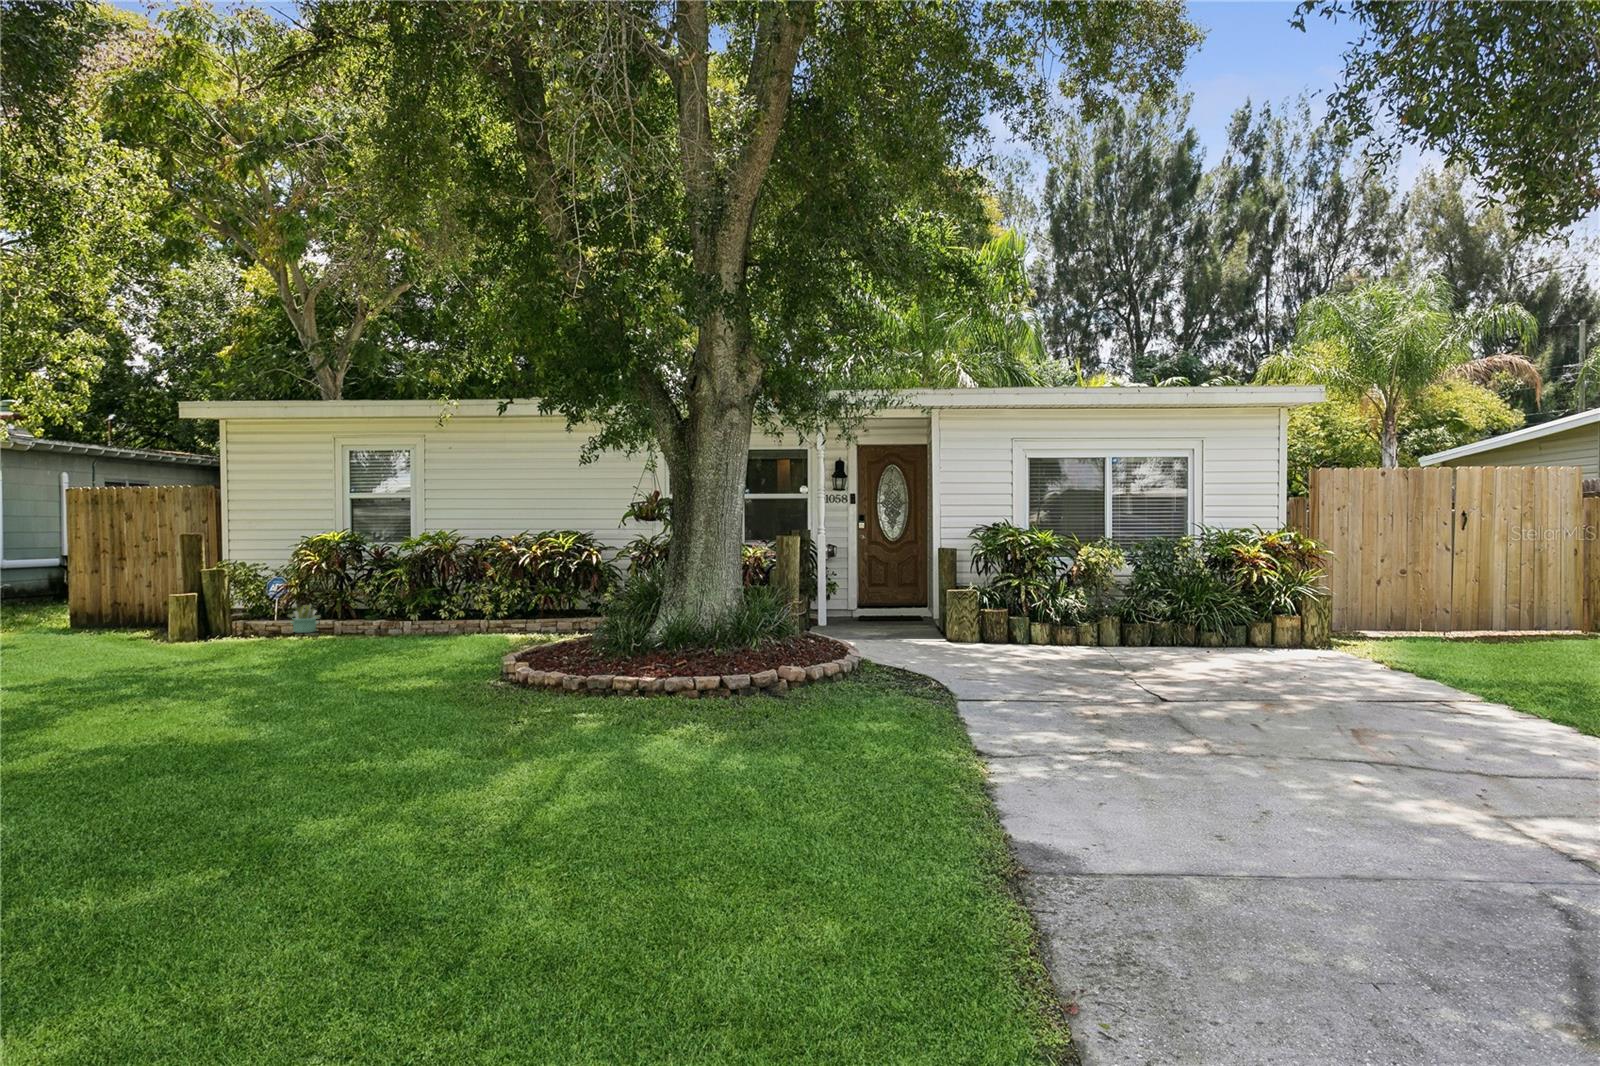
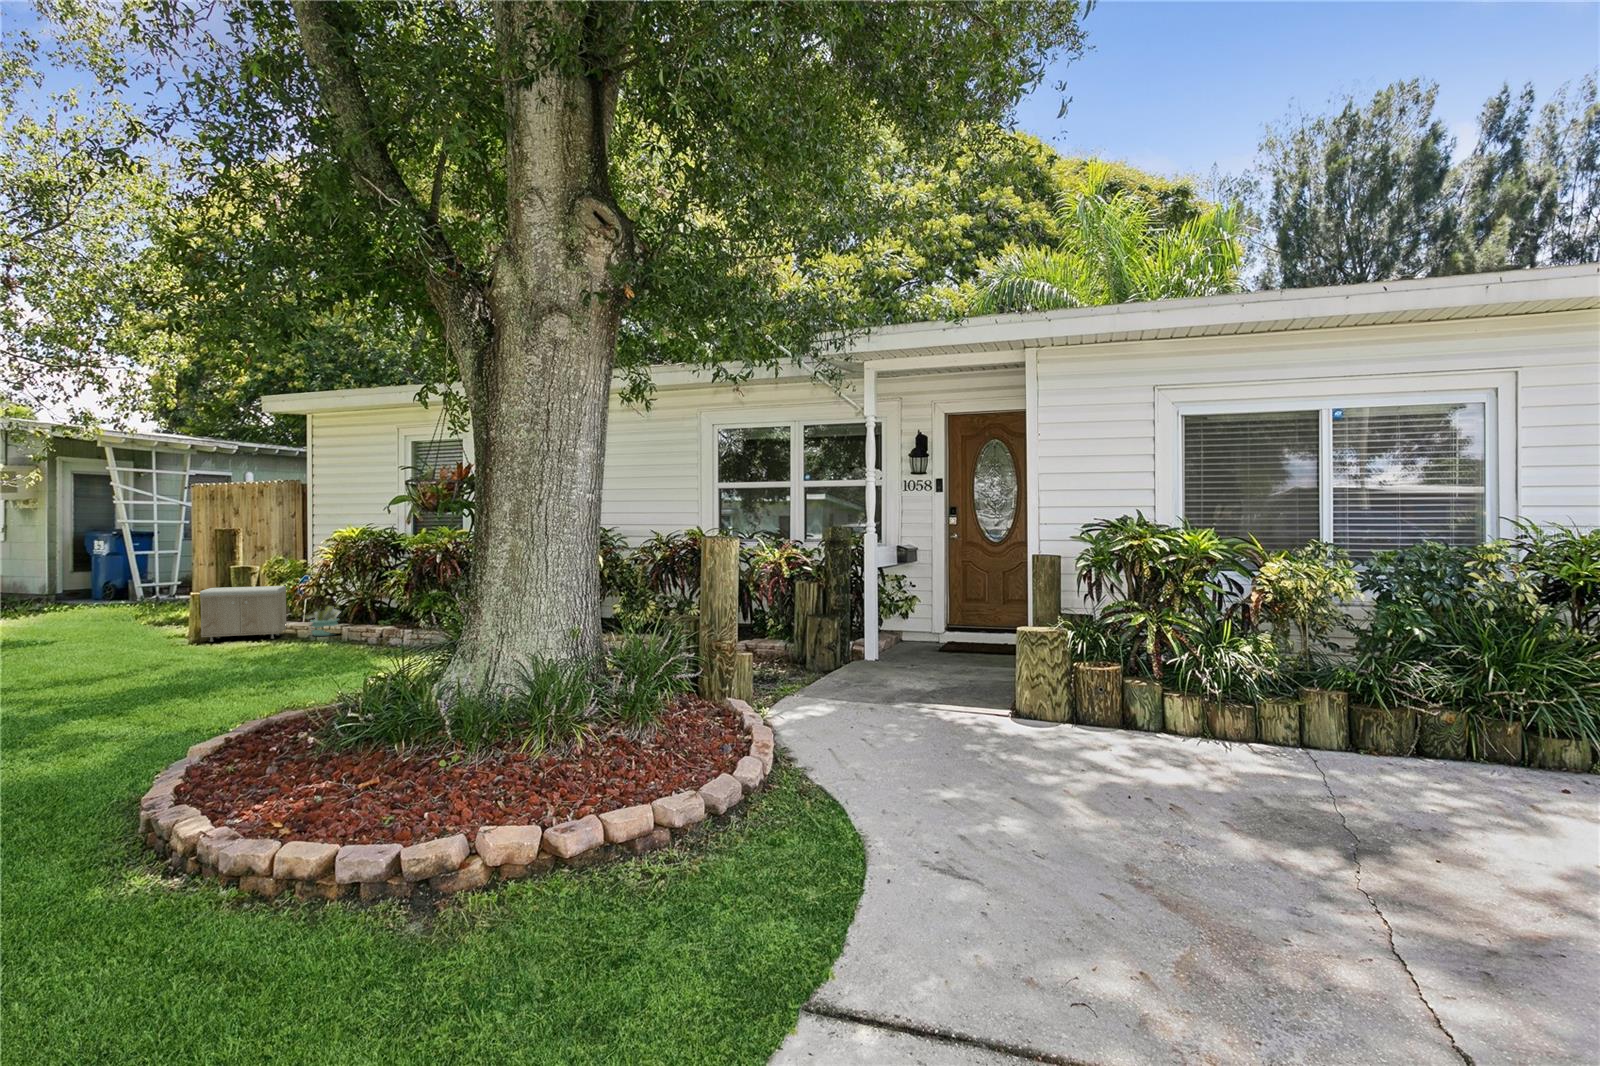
storage bench: none [199,587,274,639] -> present [200,586,287,642]

